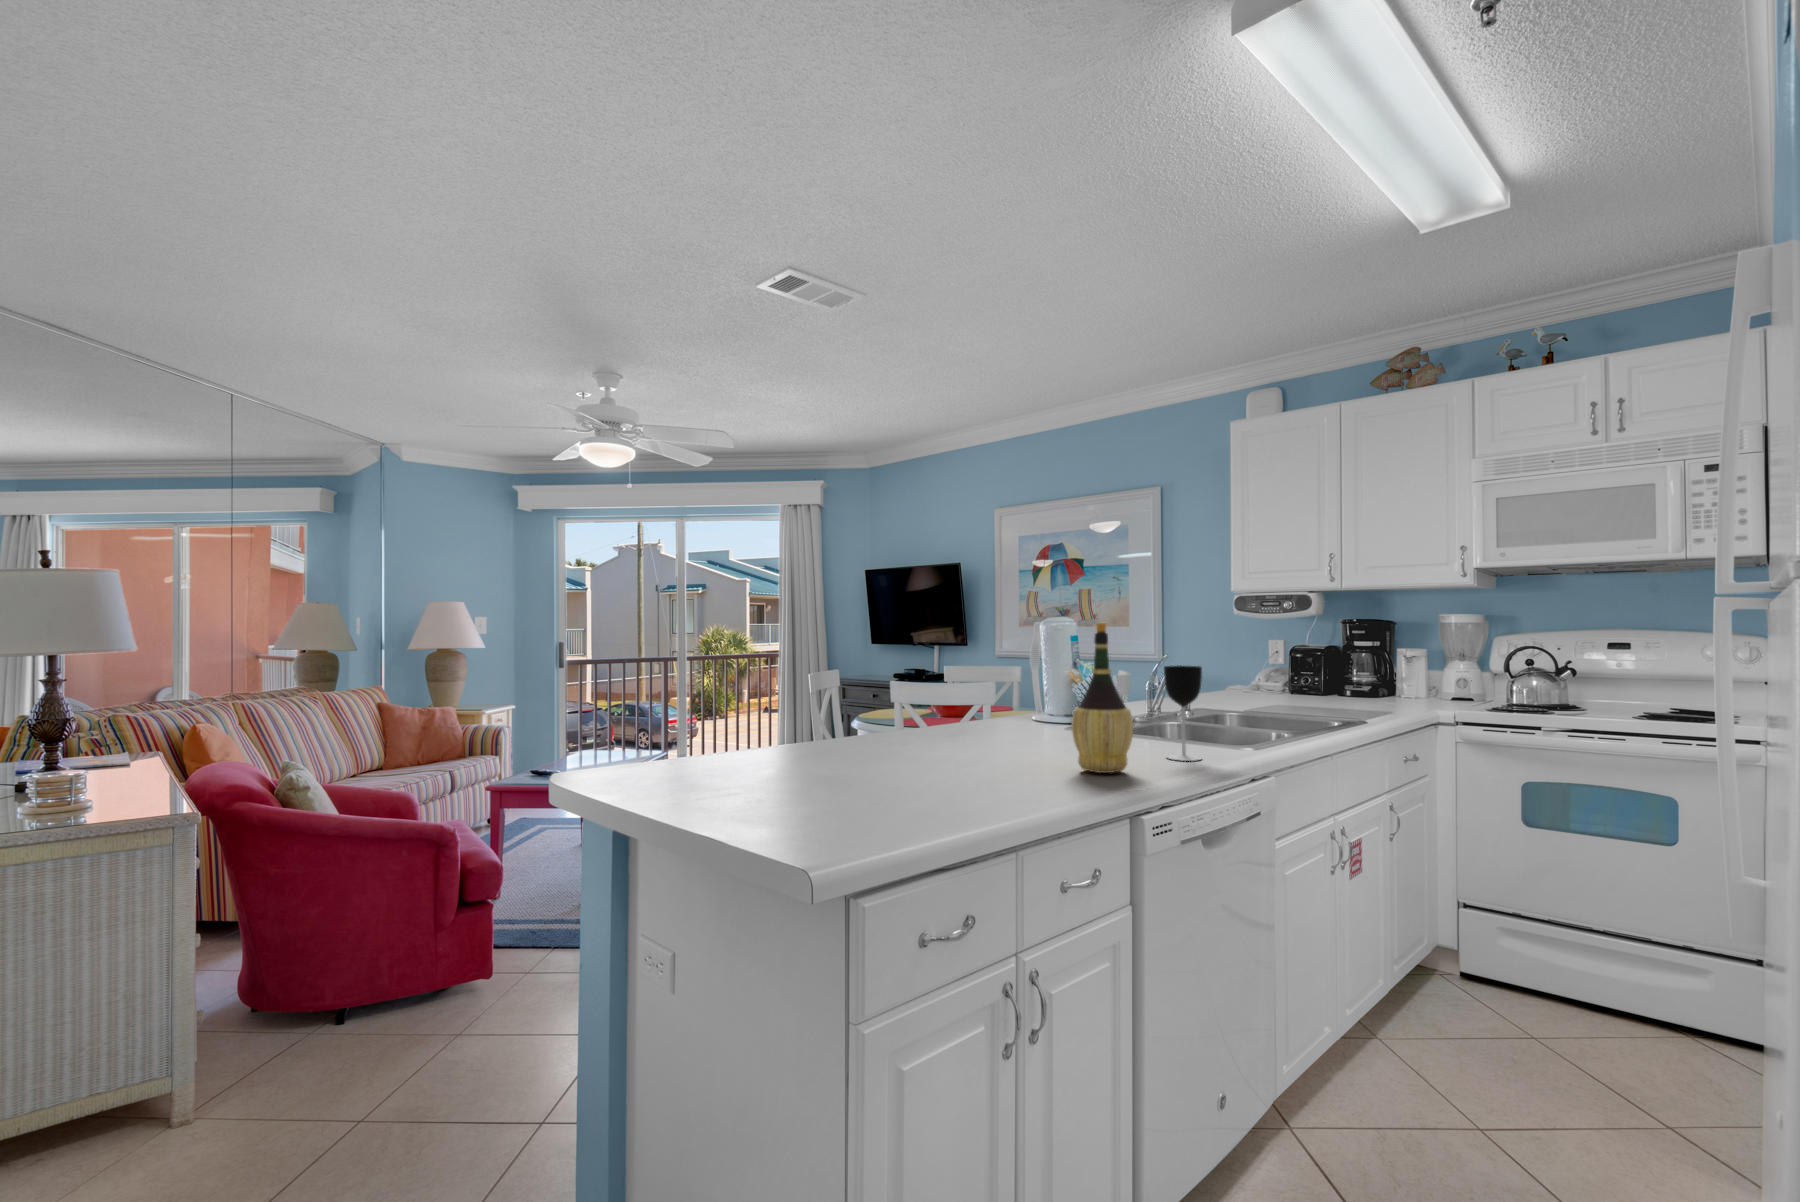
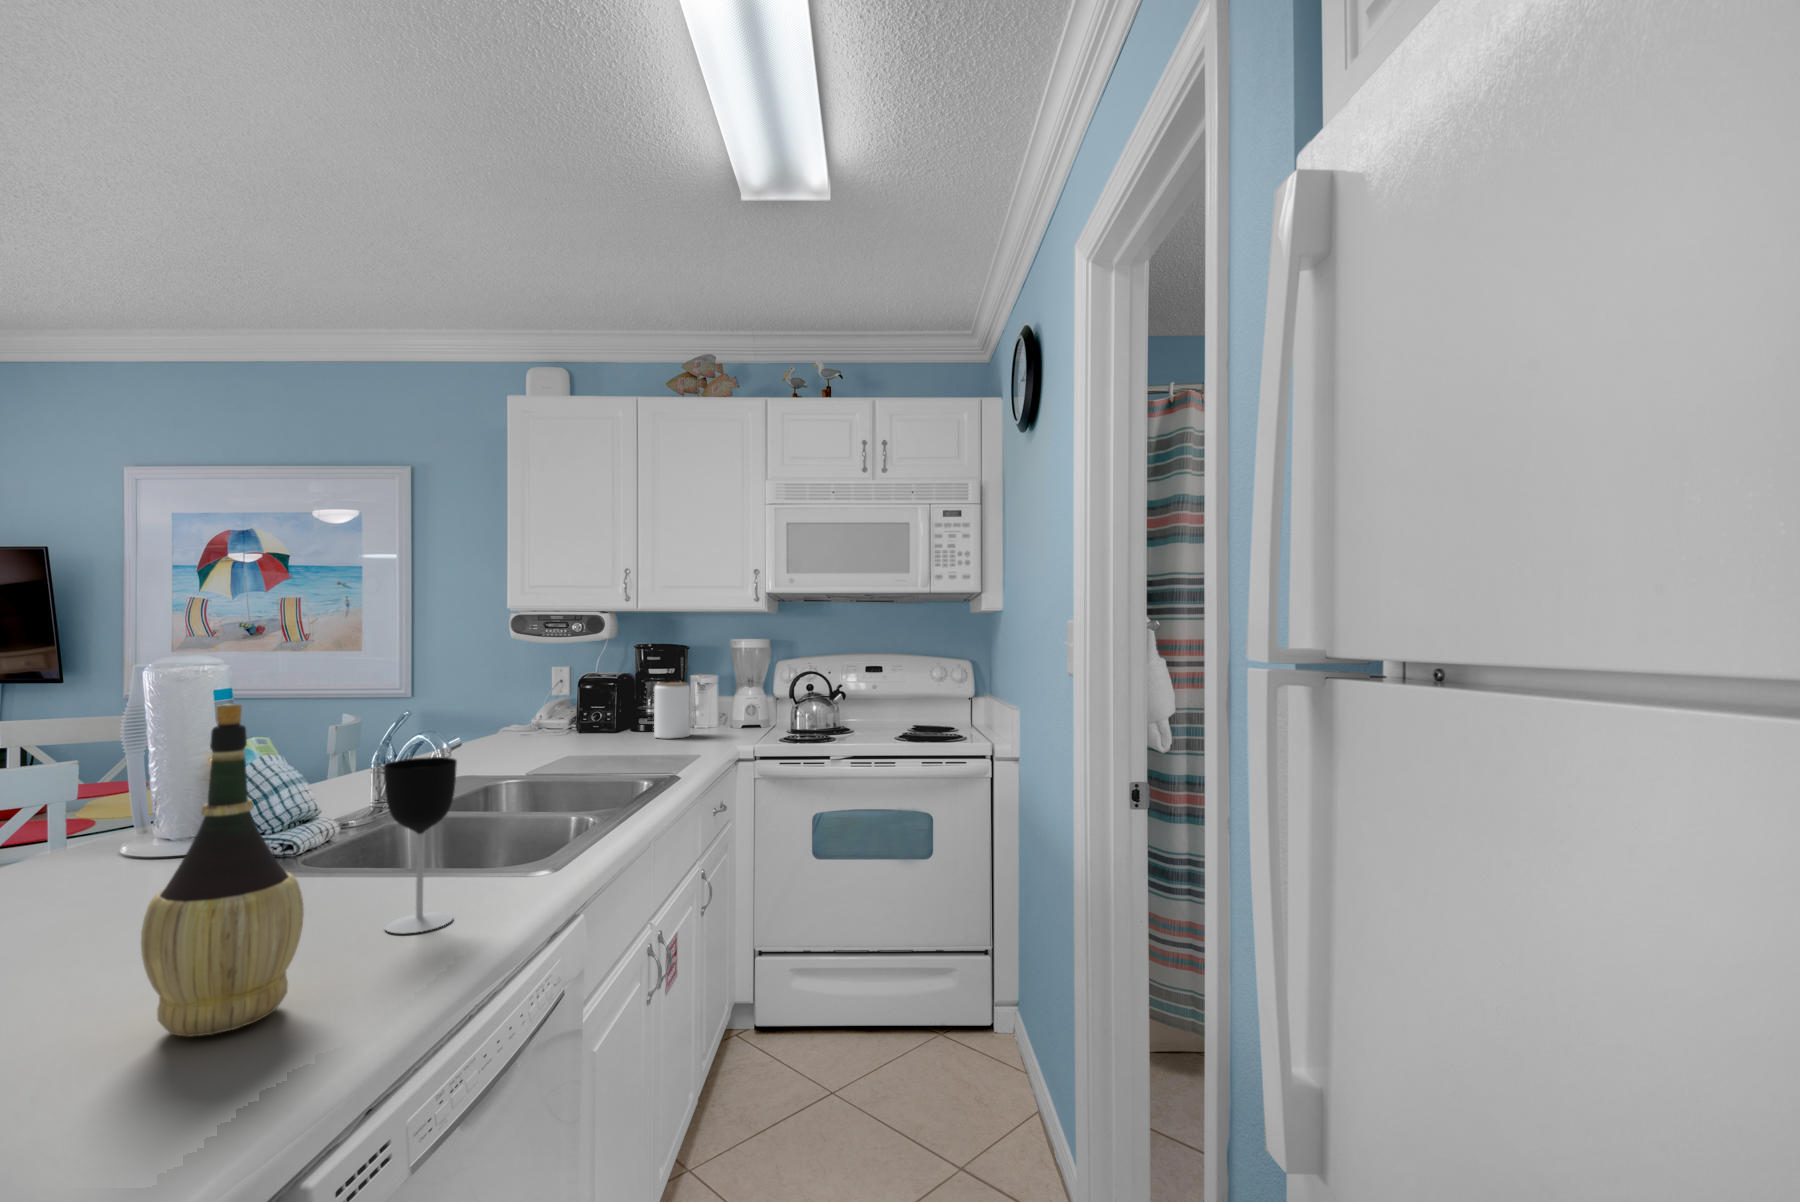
jar: none [1359,653,1395,701] -> present [654,682,690,738]

